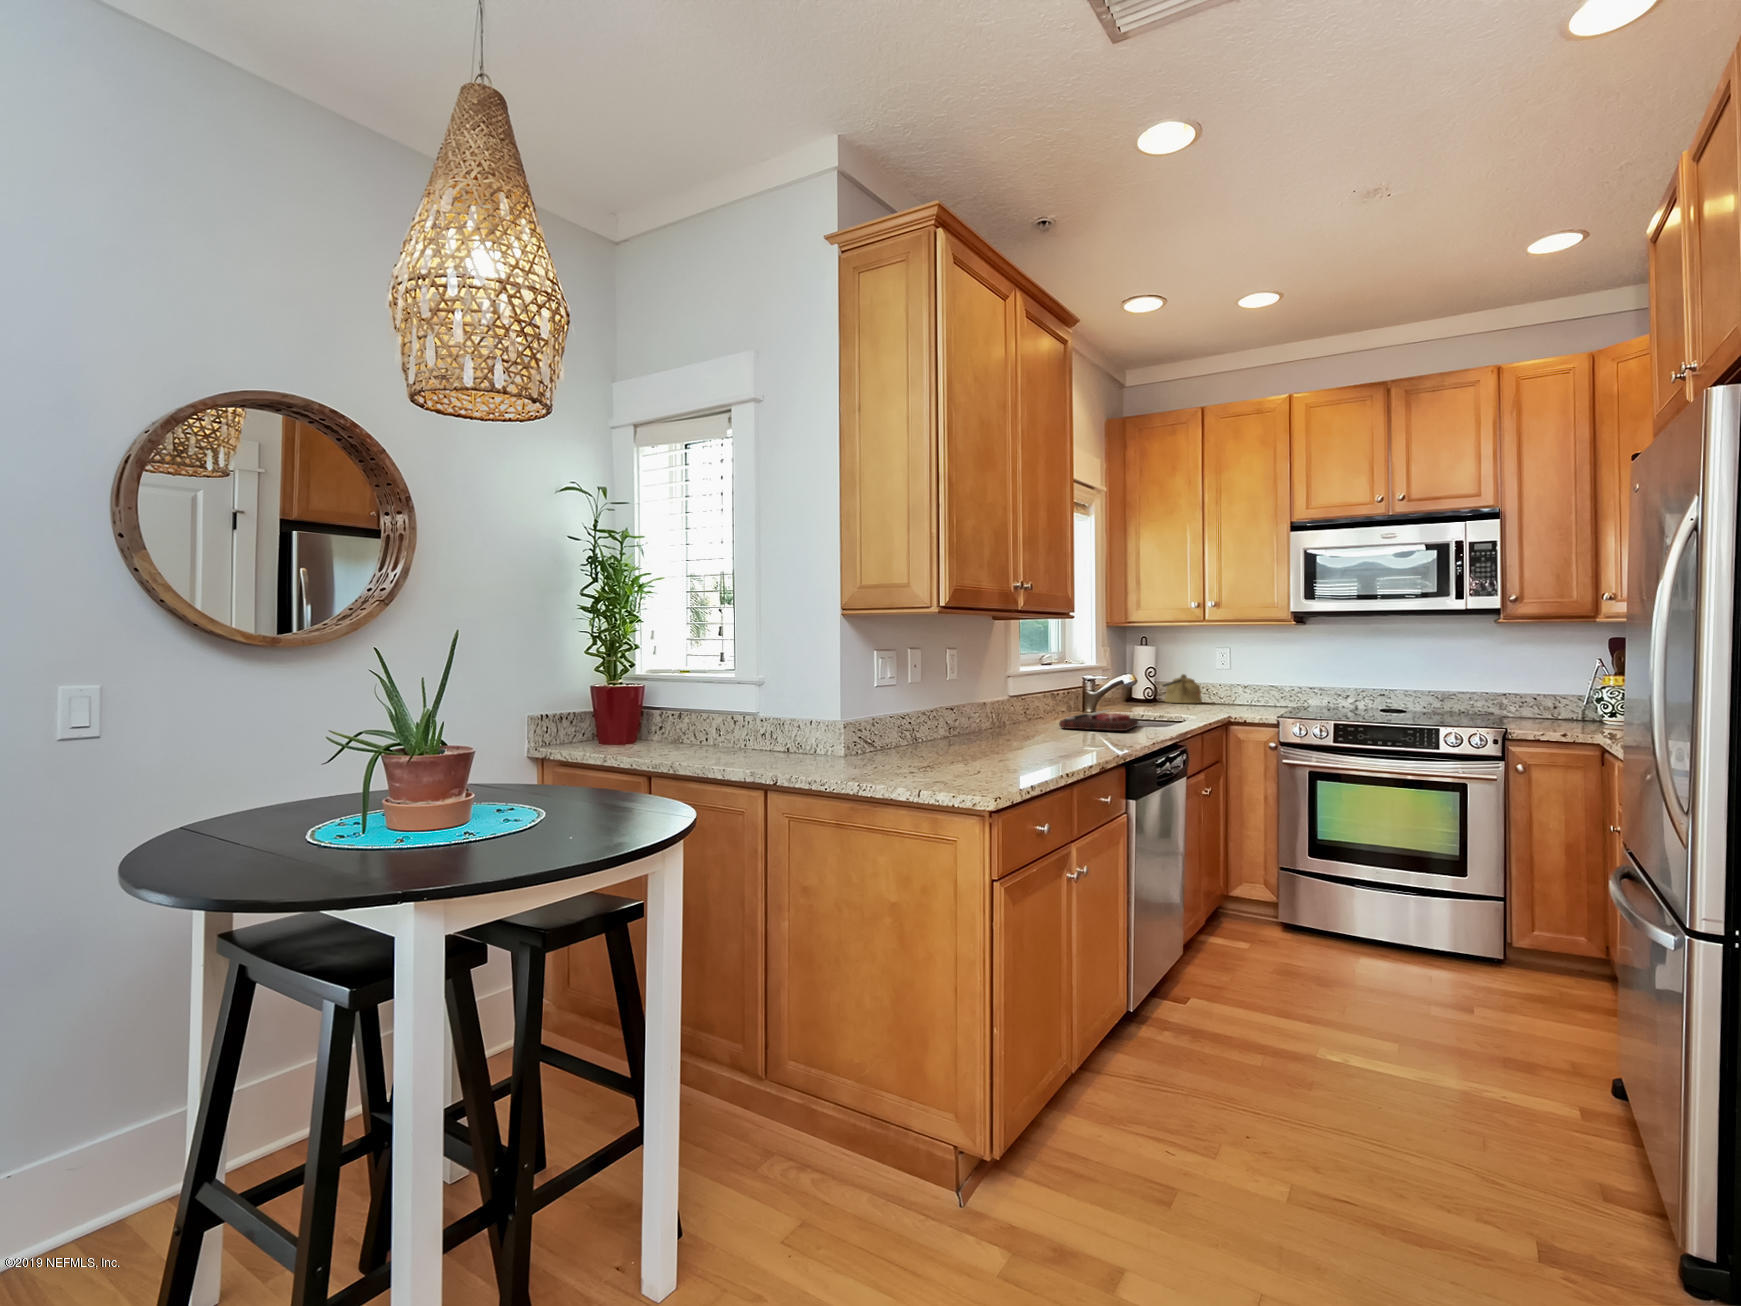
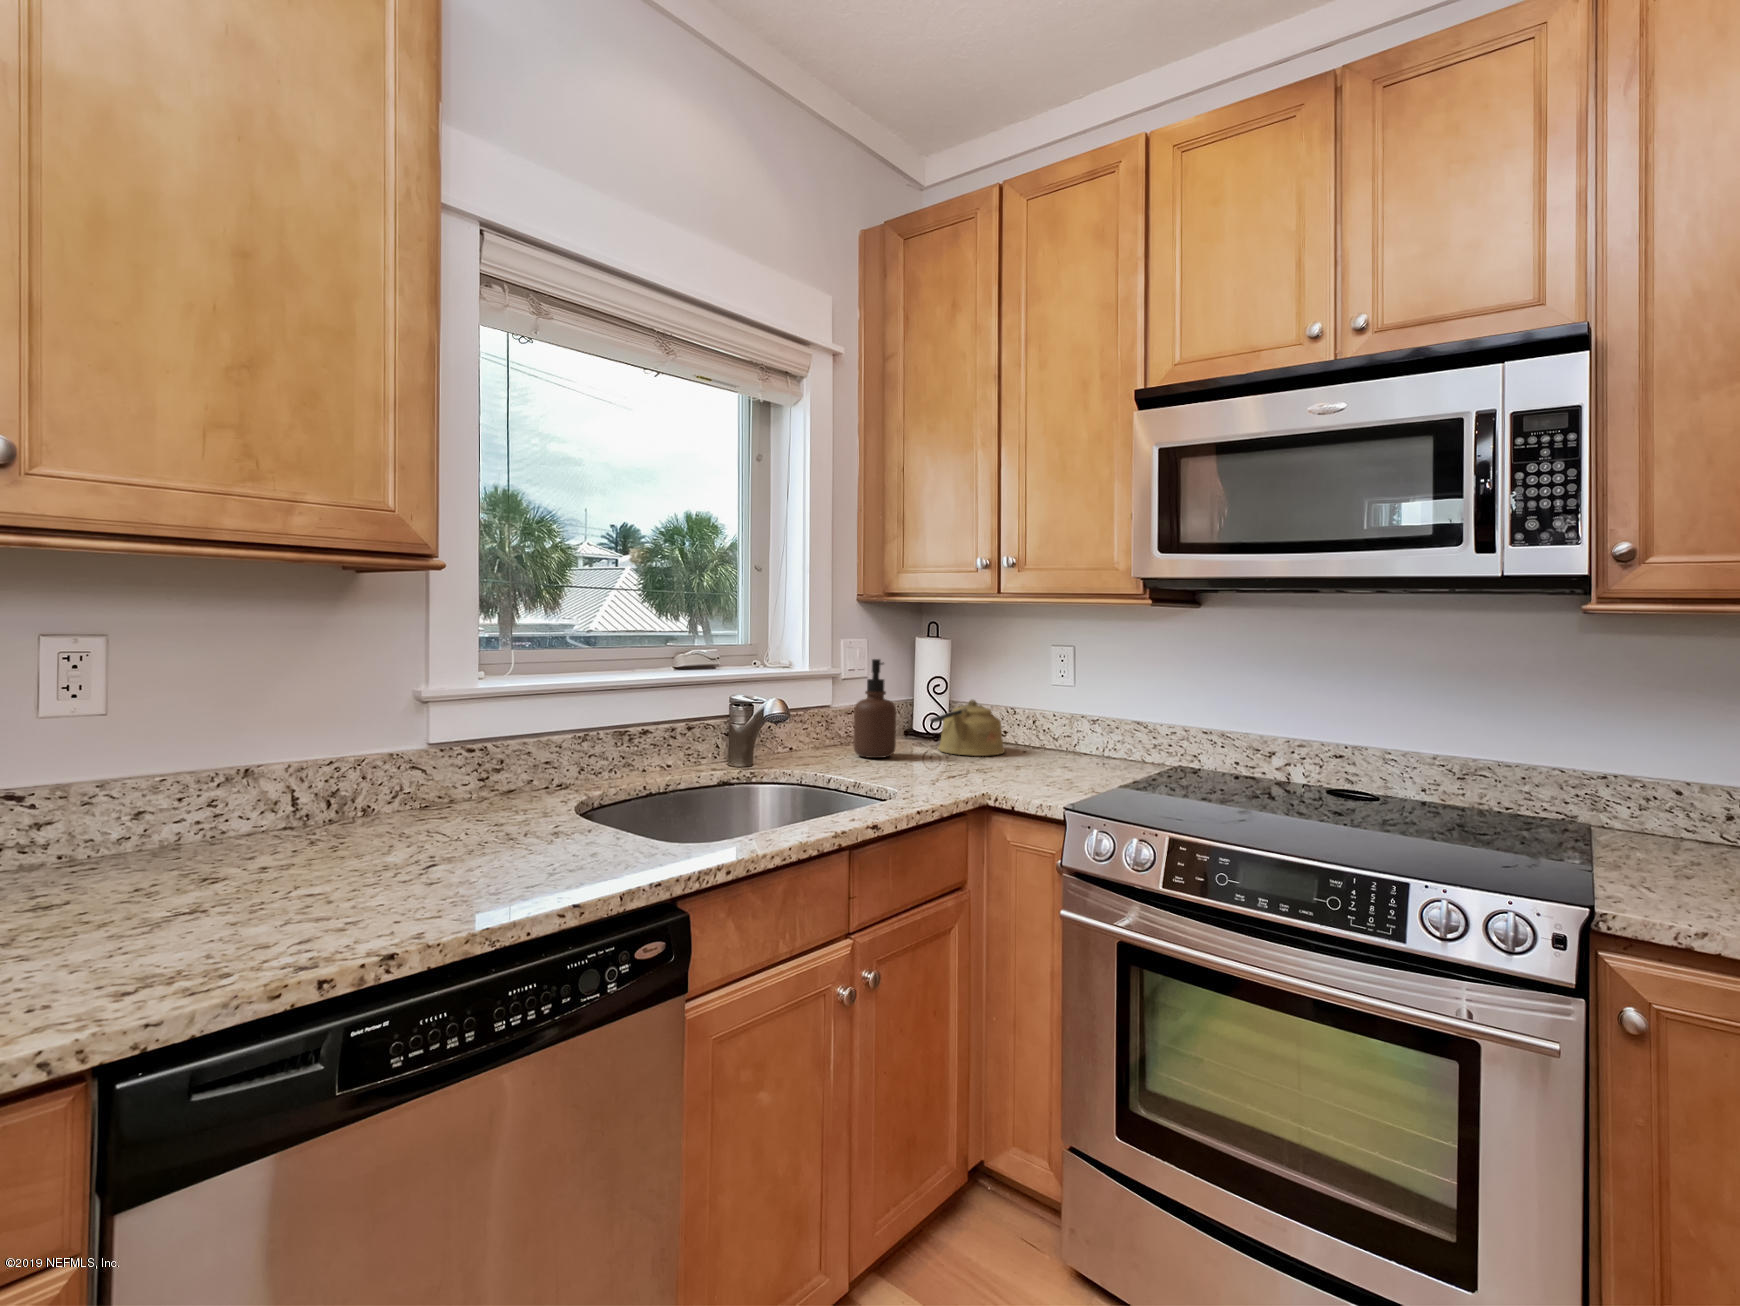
soap dispenser: none [1131,652,1155,704] -> present [854,659,896,758]
cutting board: present [1059,710,1139,731] -> none [181,836,536,946]

